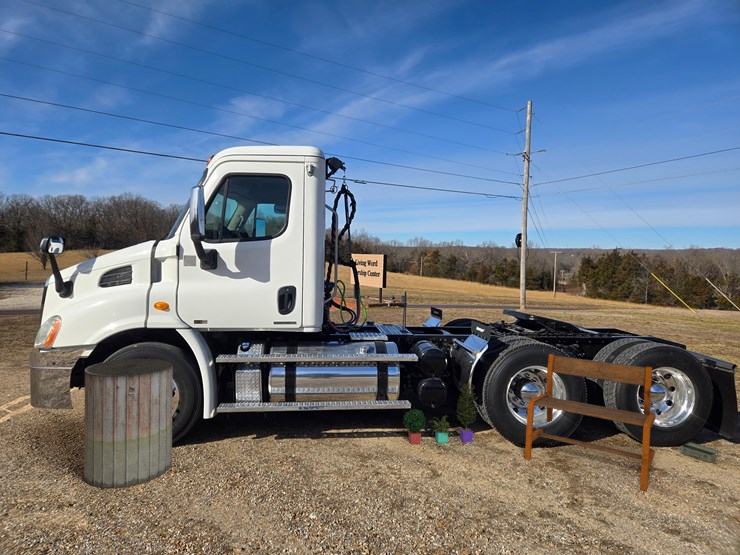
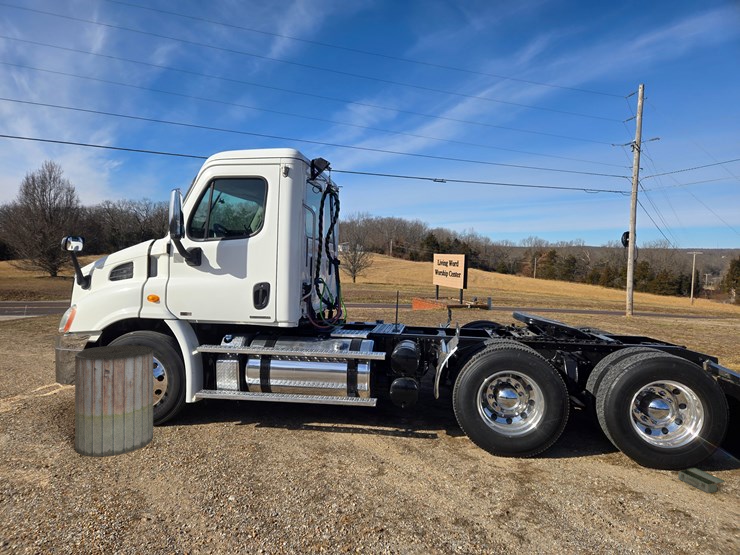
bench: present [525,354,656,491] -> none [486,359,630,515]
potted plant: present [404,383,477,444] -> none [372,384,452,446]

